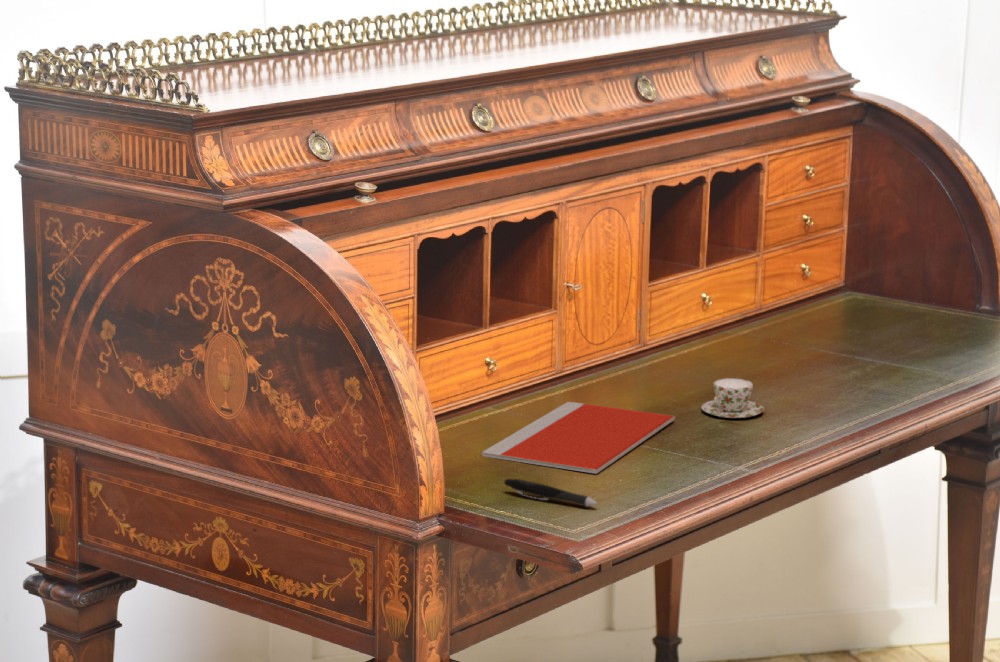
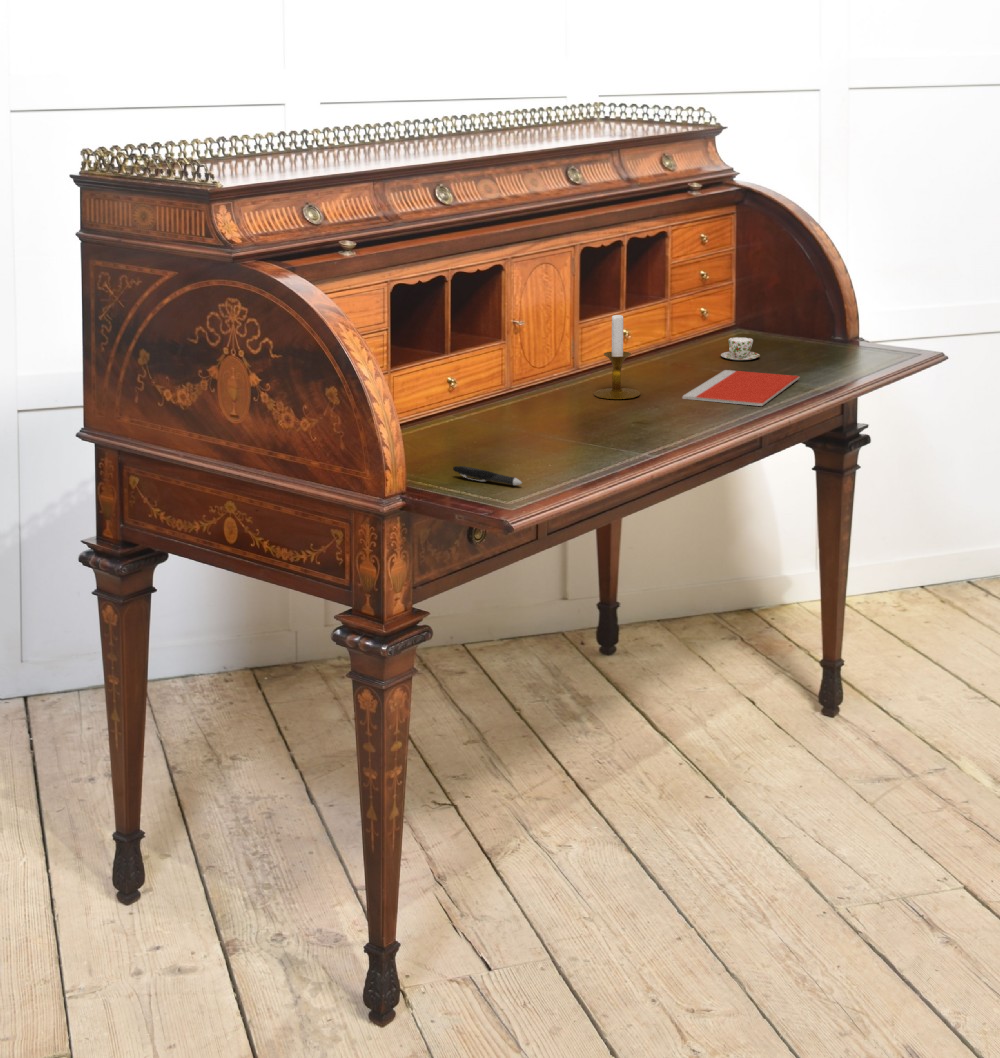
candlestick: none [671,270,732,380] -> present [594,315,640,399]
teacup: present [702,378,764,418] -> present [721,337,760,360]
notebook: present [481,402,675,474] -> present [682,370,799,406]

